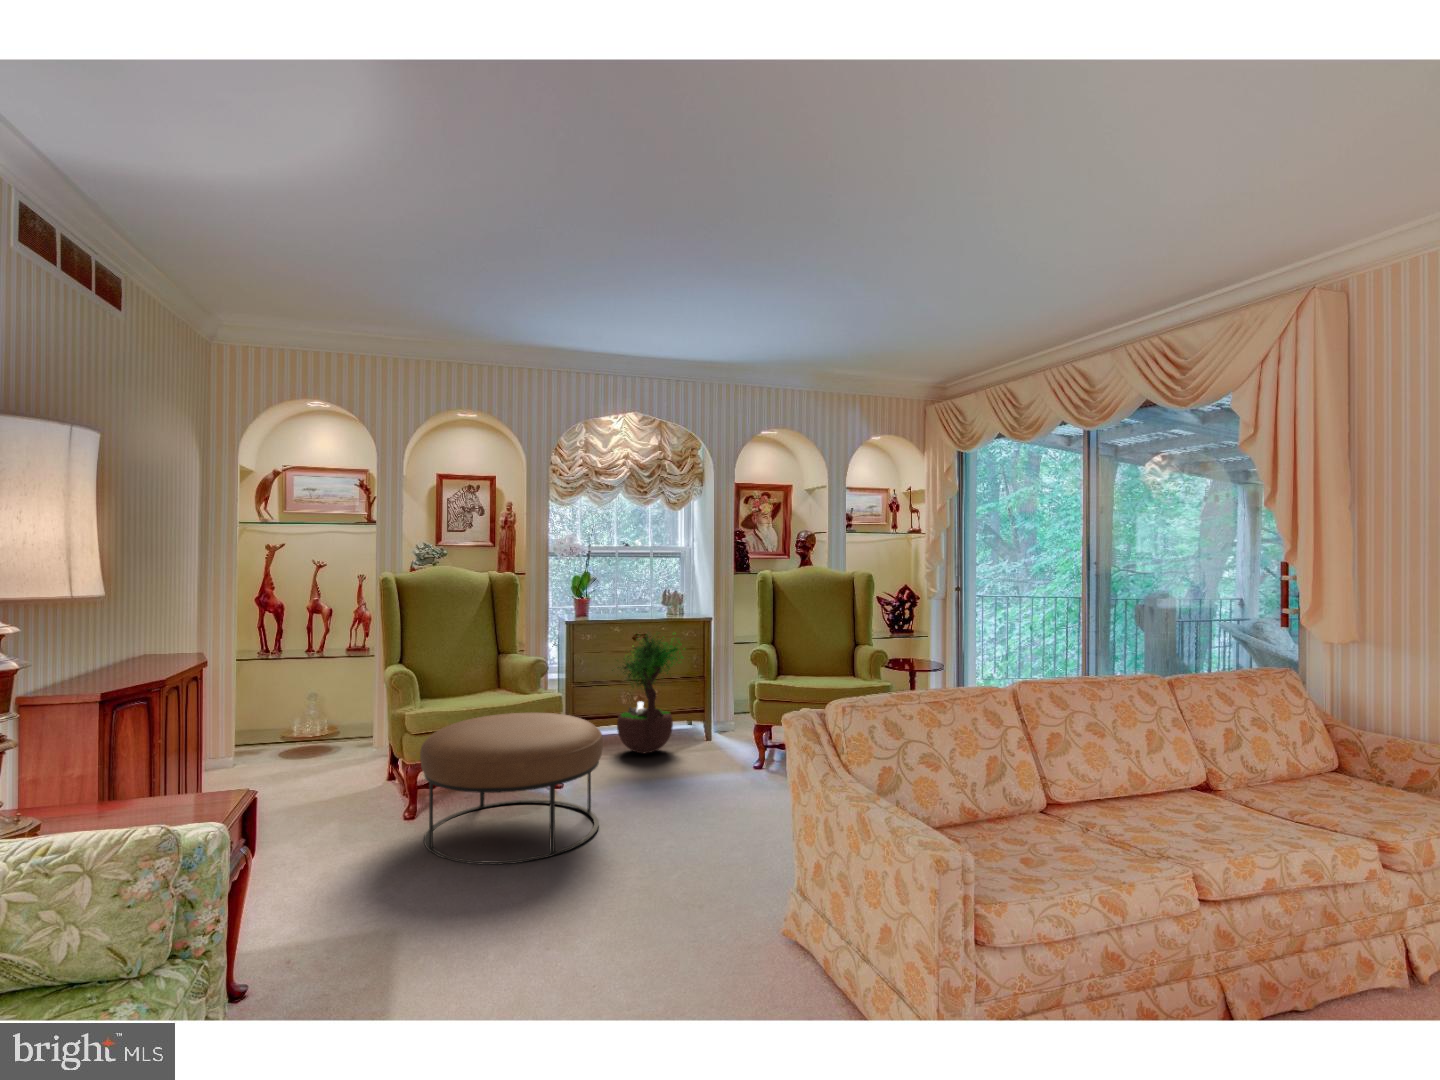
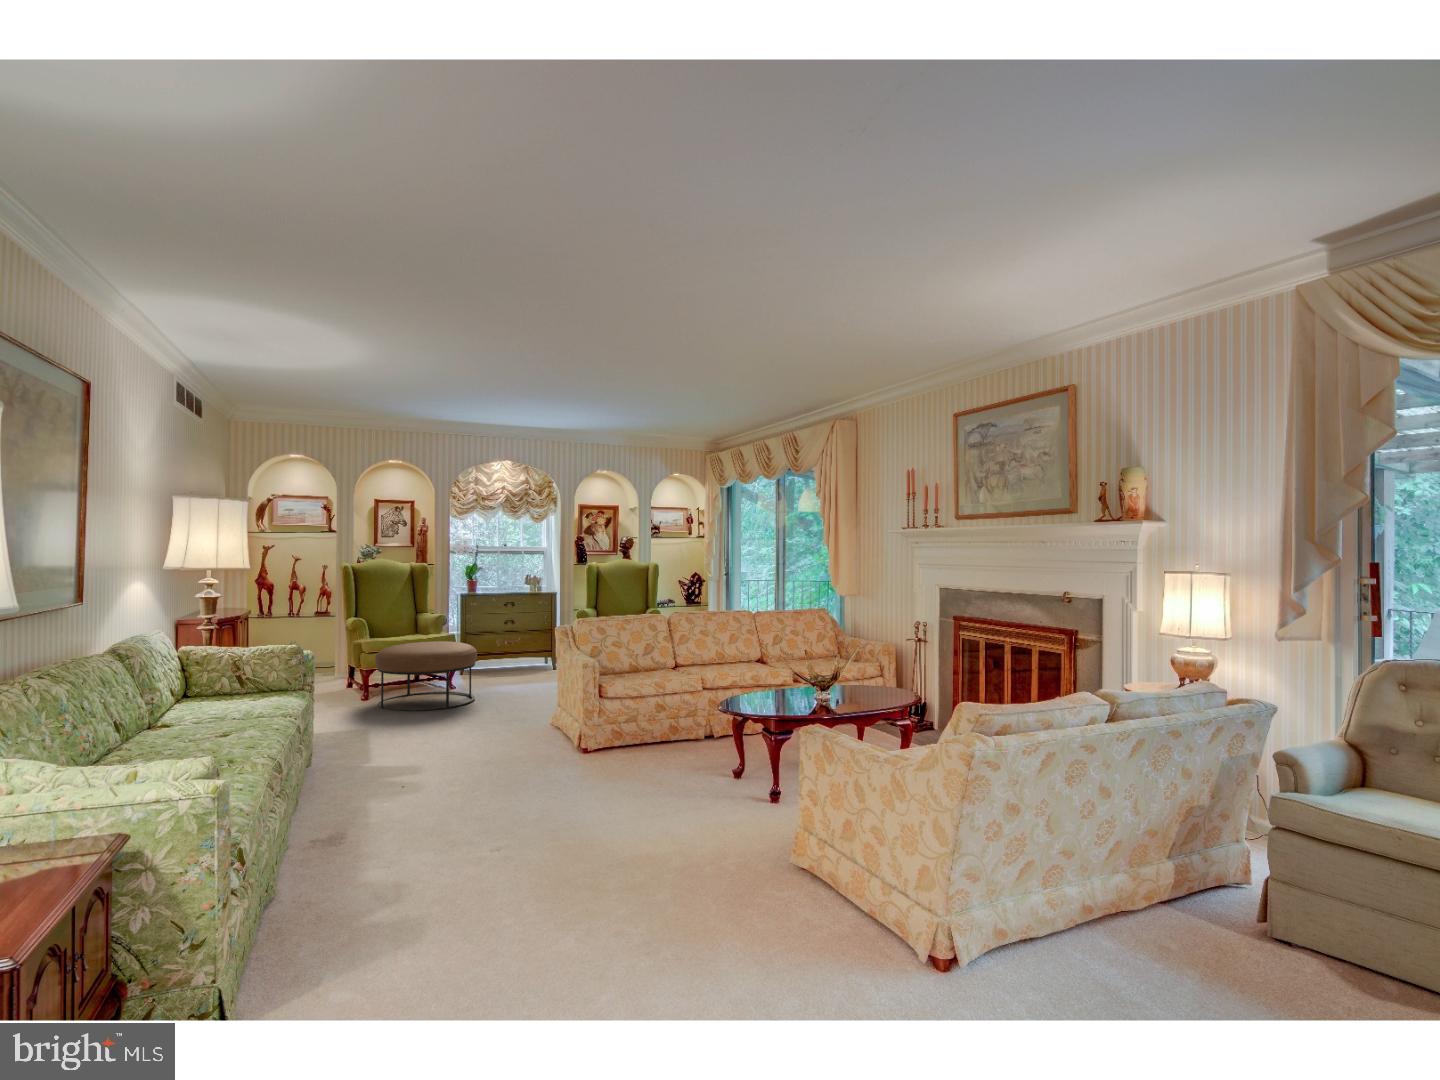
potted tree: present [612,633,683,753] -> none [489,595,536,675]

